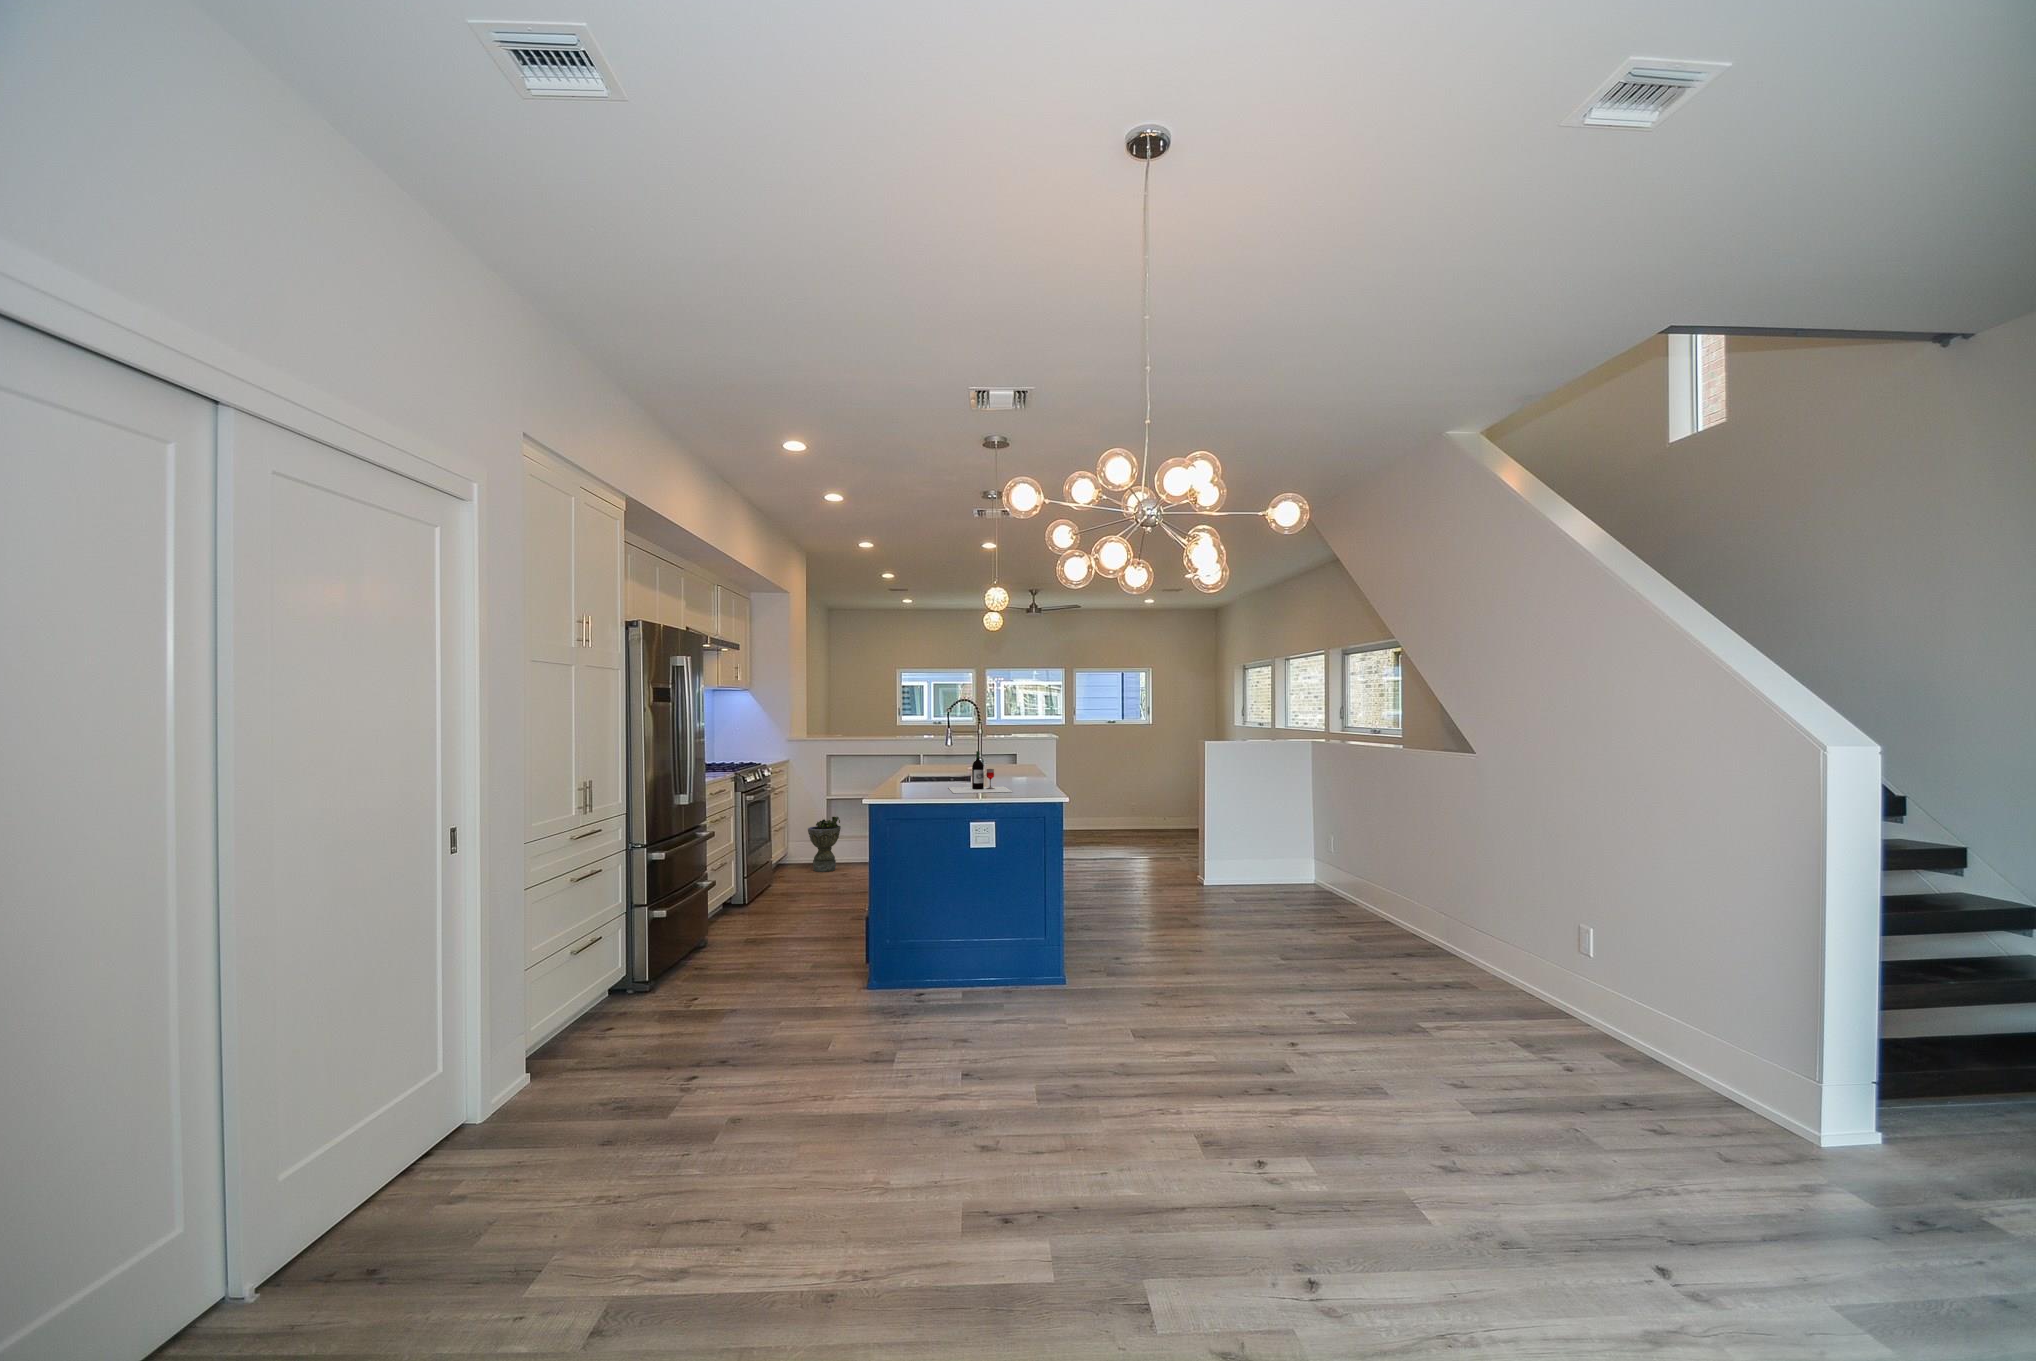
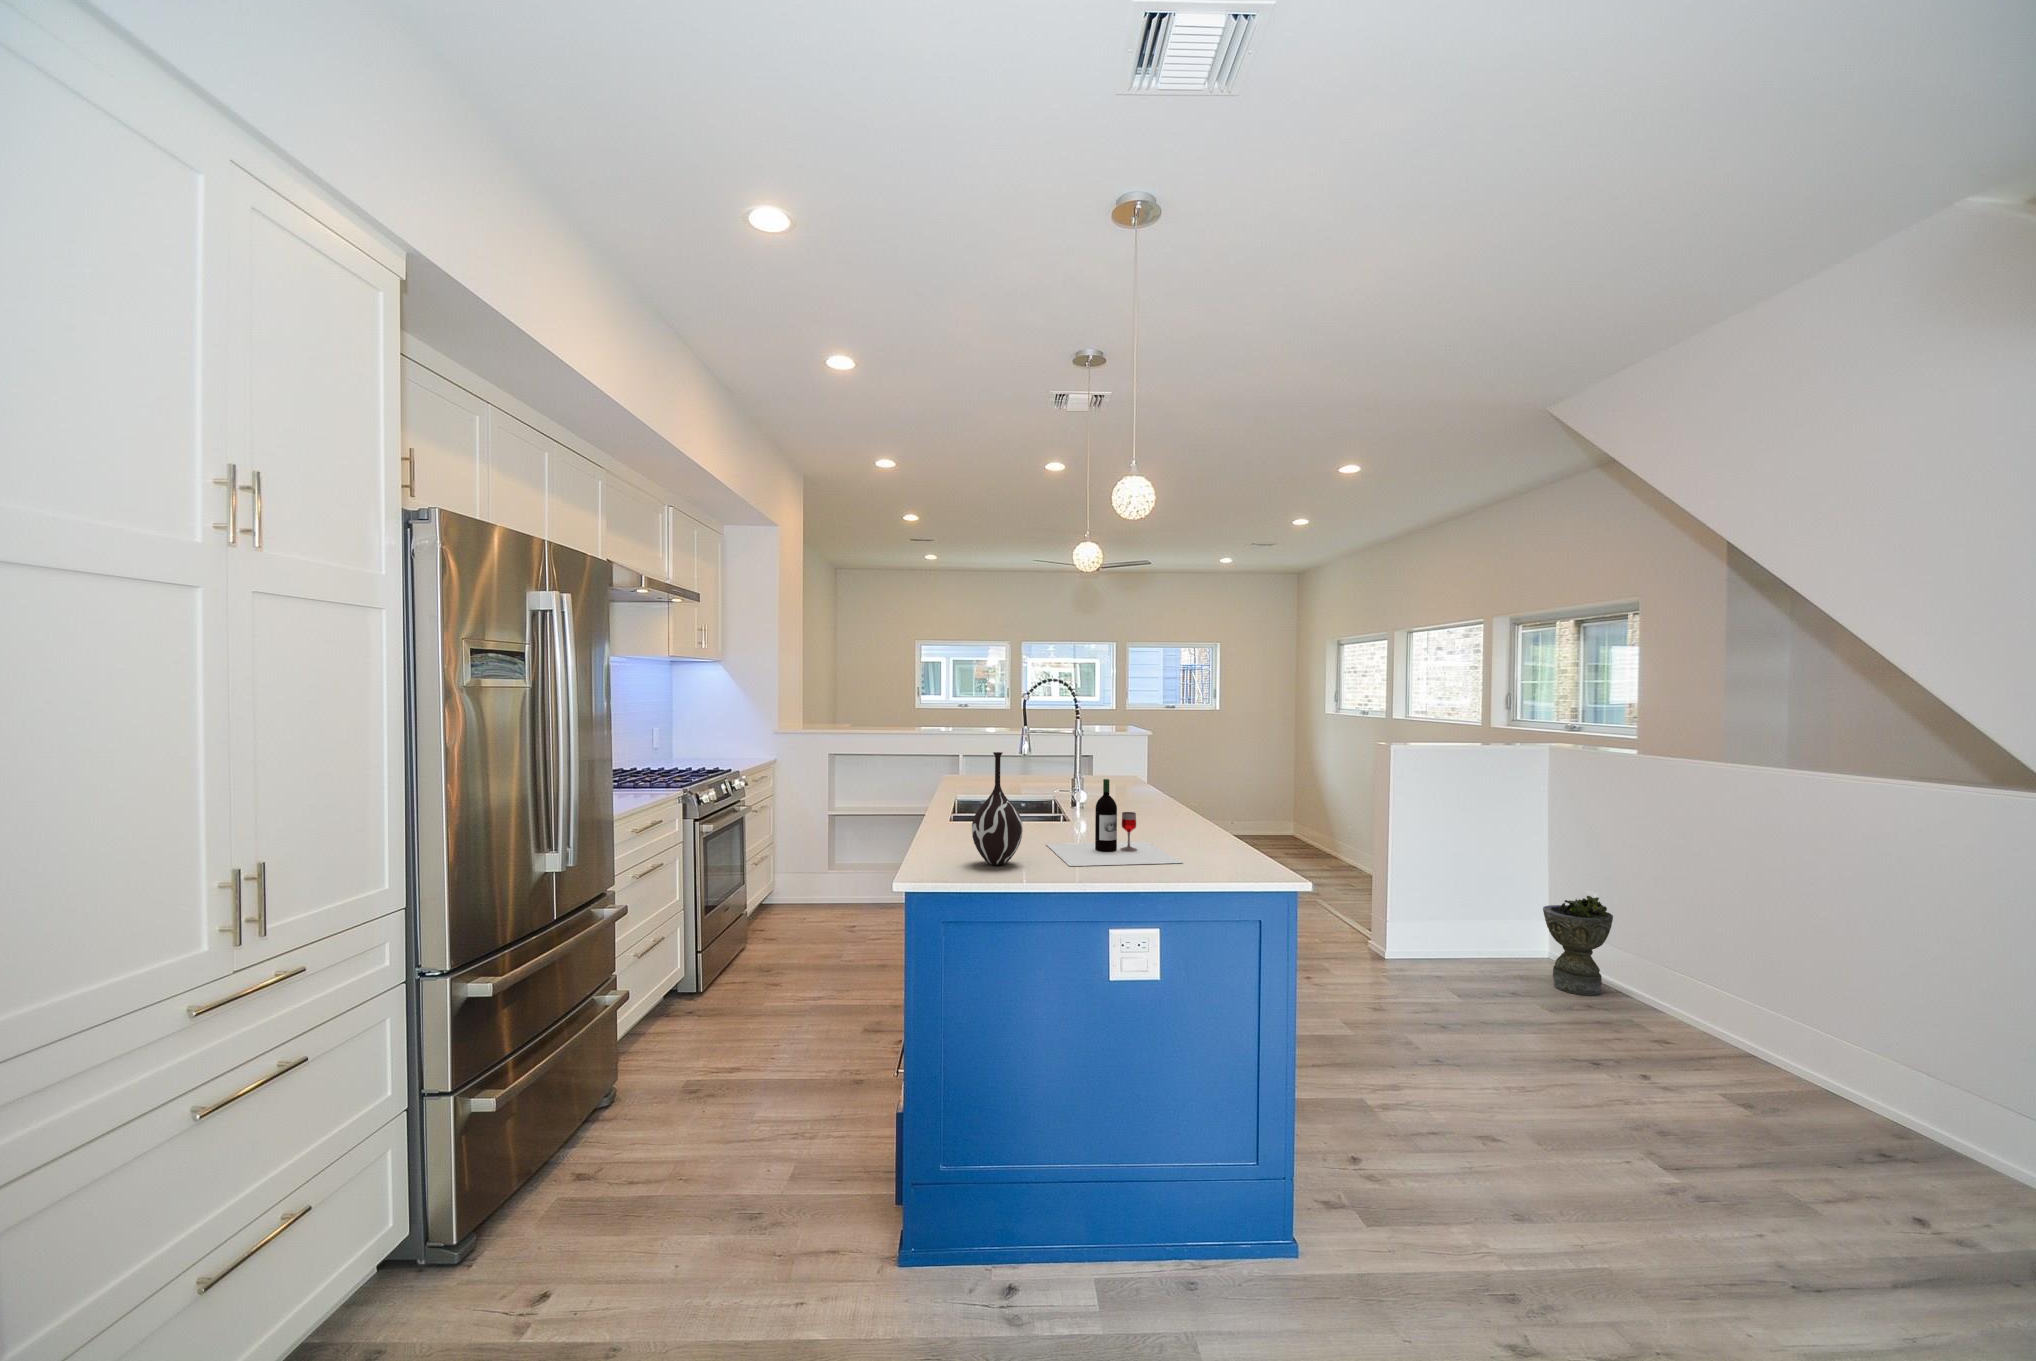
vase: none [904,736,930,793] -> present [972,752,1023,865]
planter: present [808,817,841,872] -> present [1543,896,1613,996]

